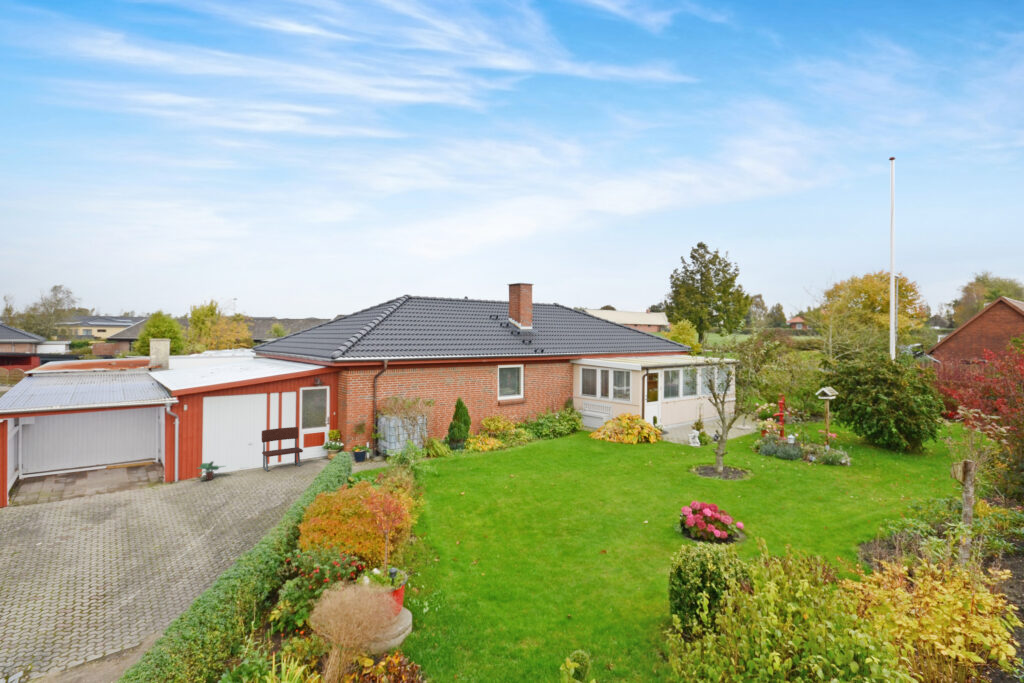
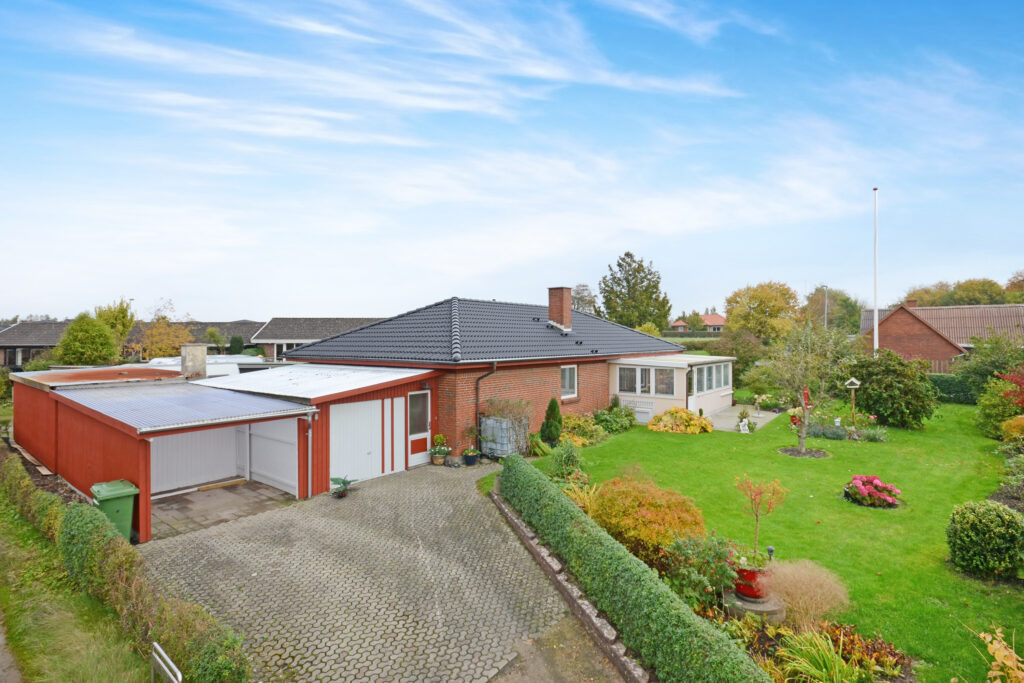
bench: present [262,427,303,471] -> none [382,433,424,483]

